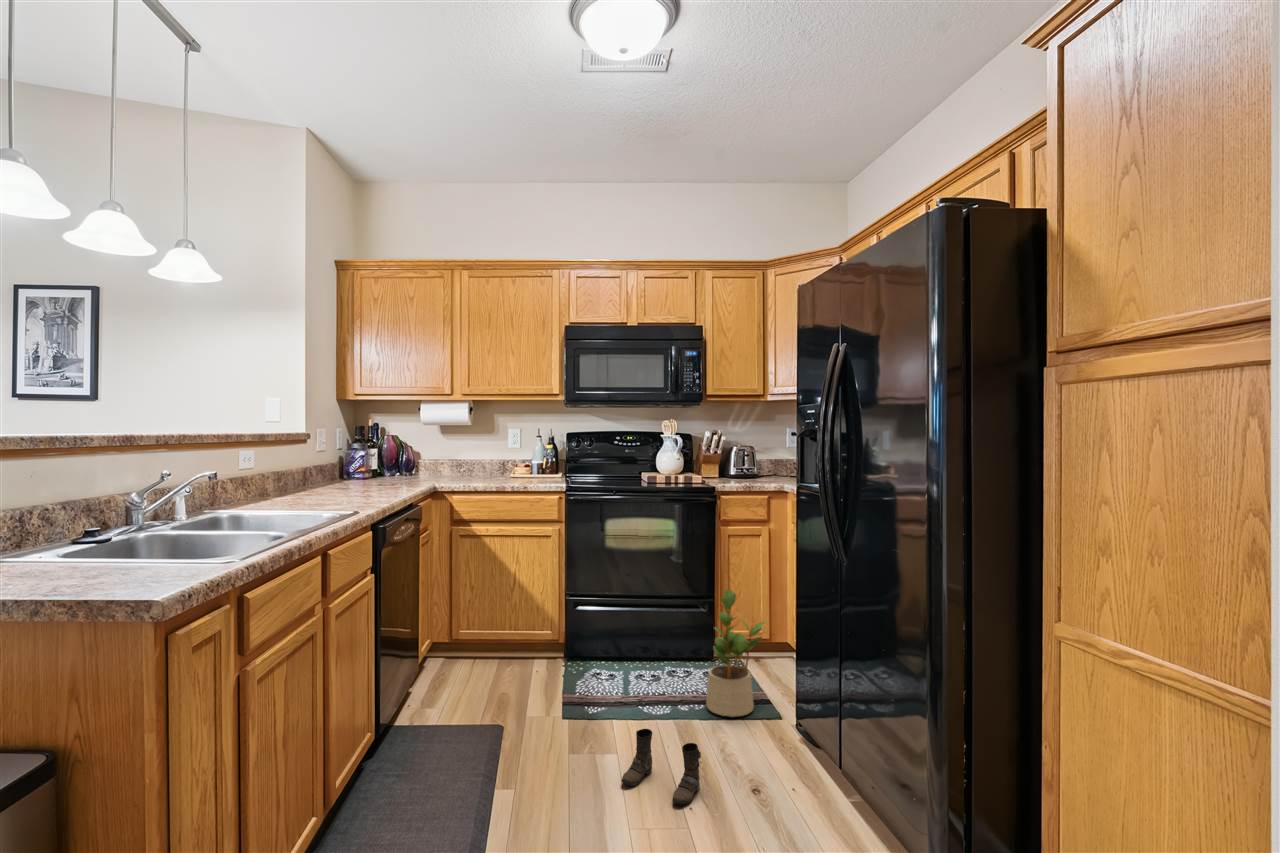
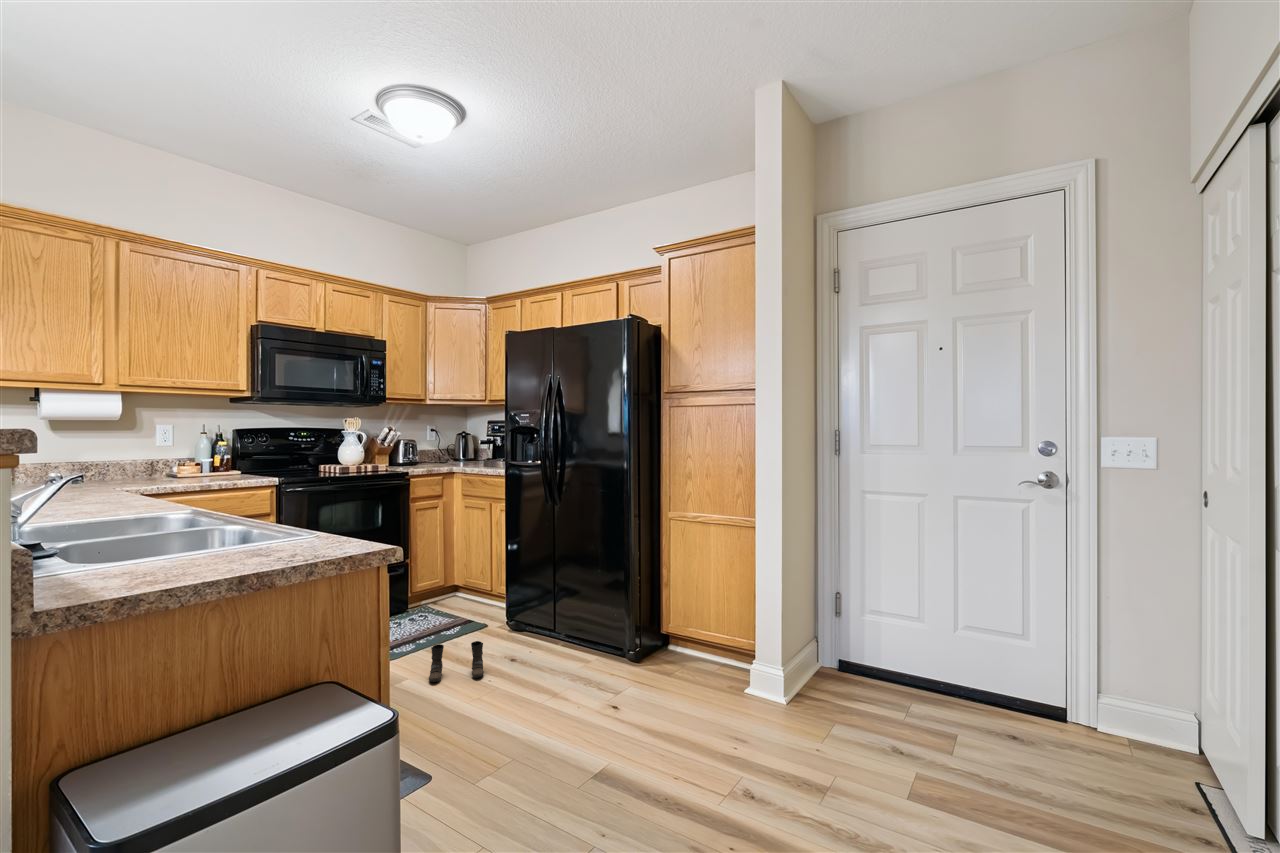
potted plant: present [706,590,765,717] -> none [434,546,474,636]

